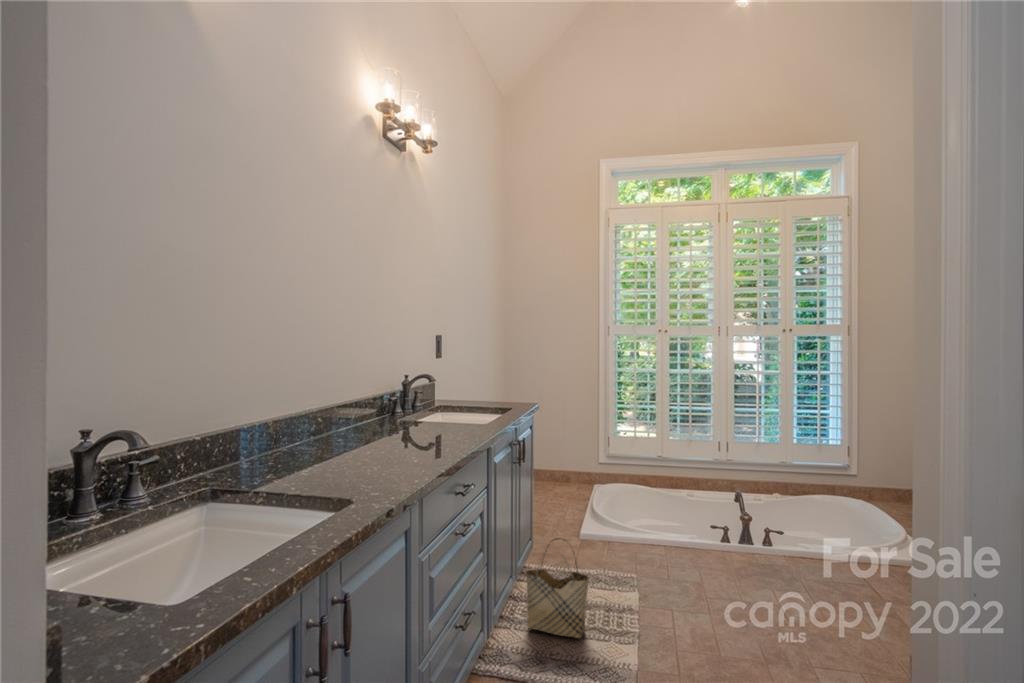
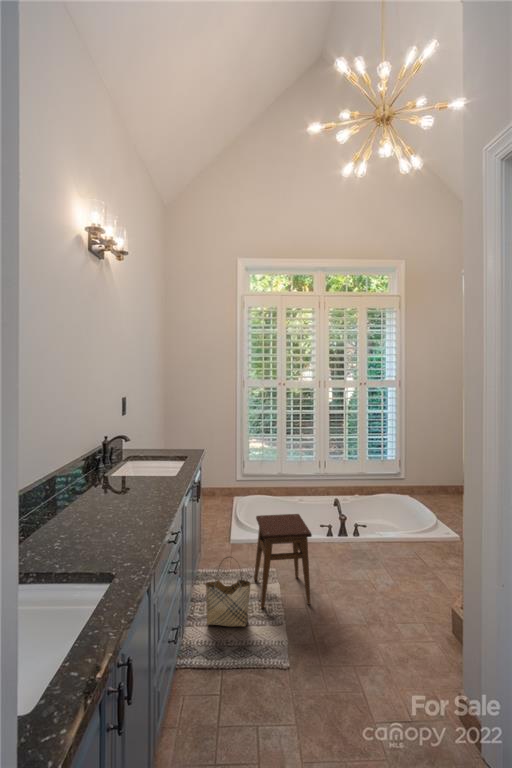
stool: none [602,491,683,625] -> present [254,514,312,608]

